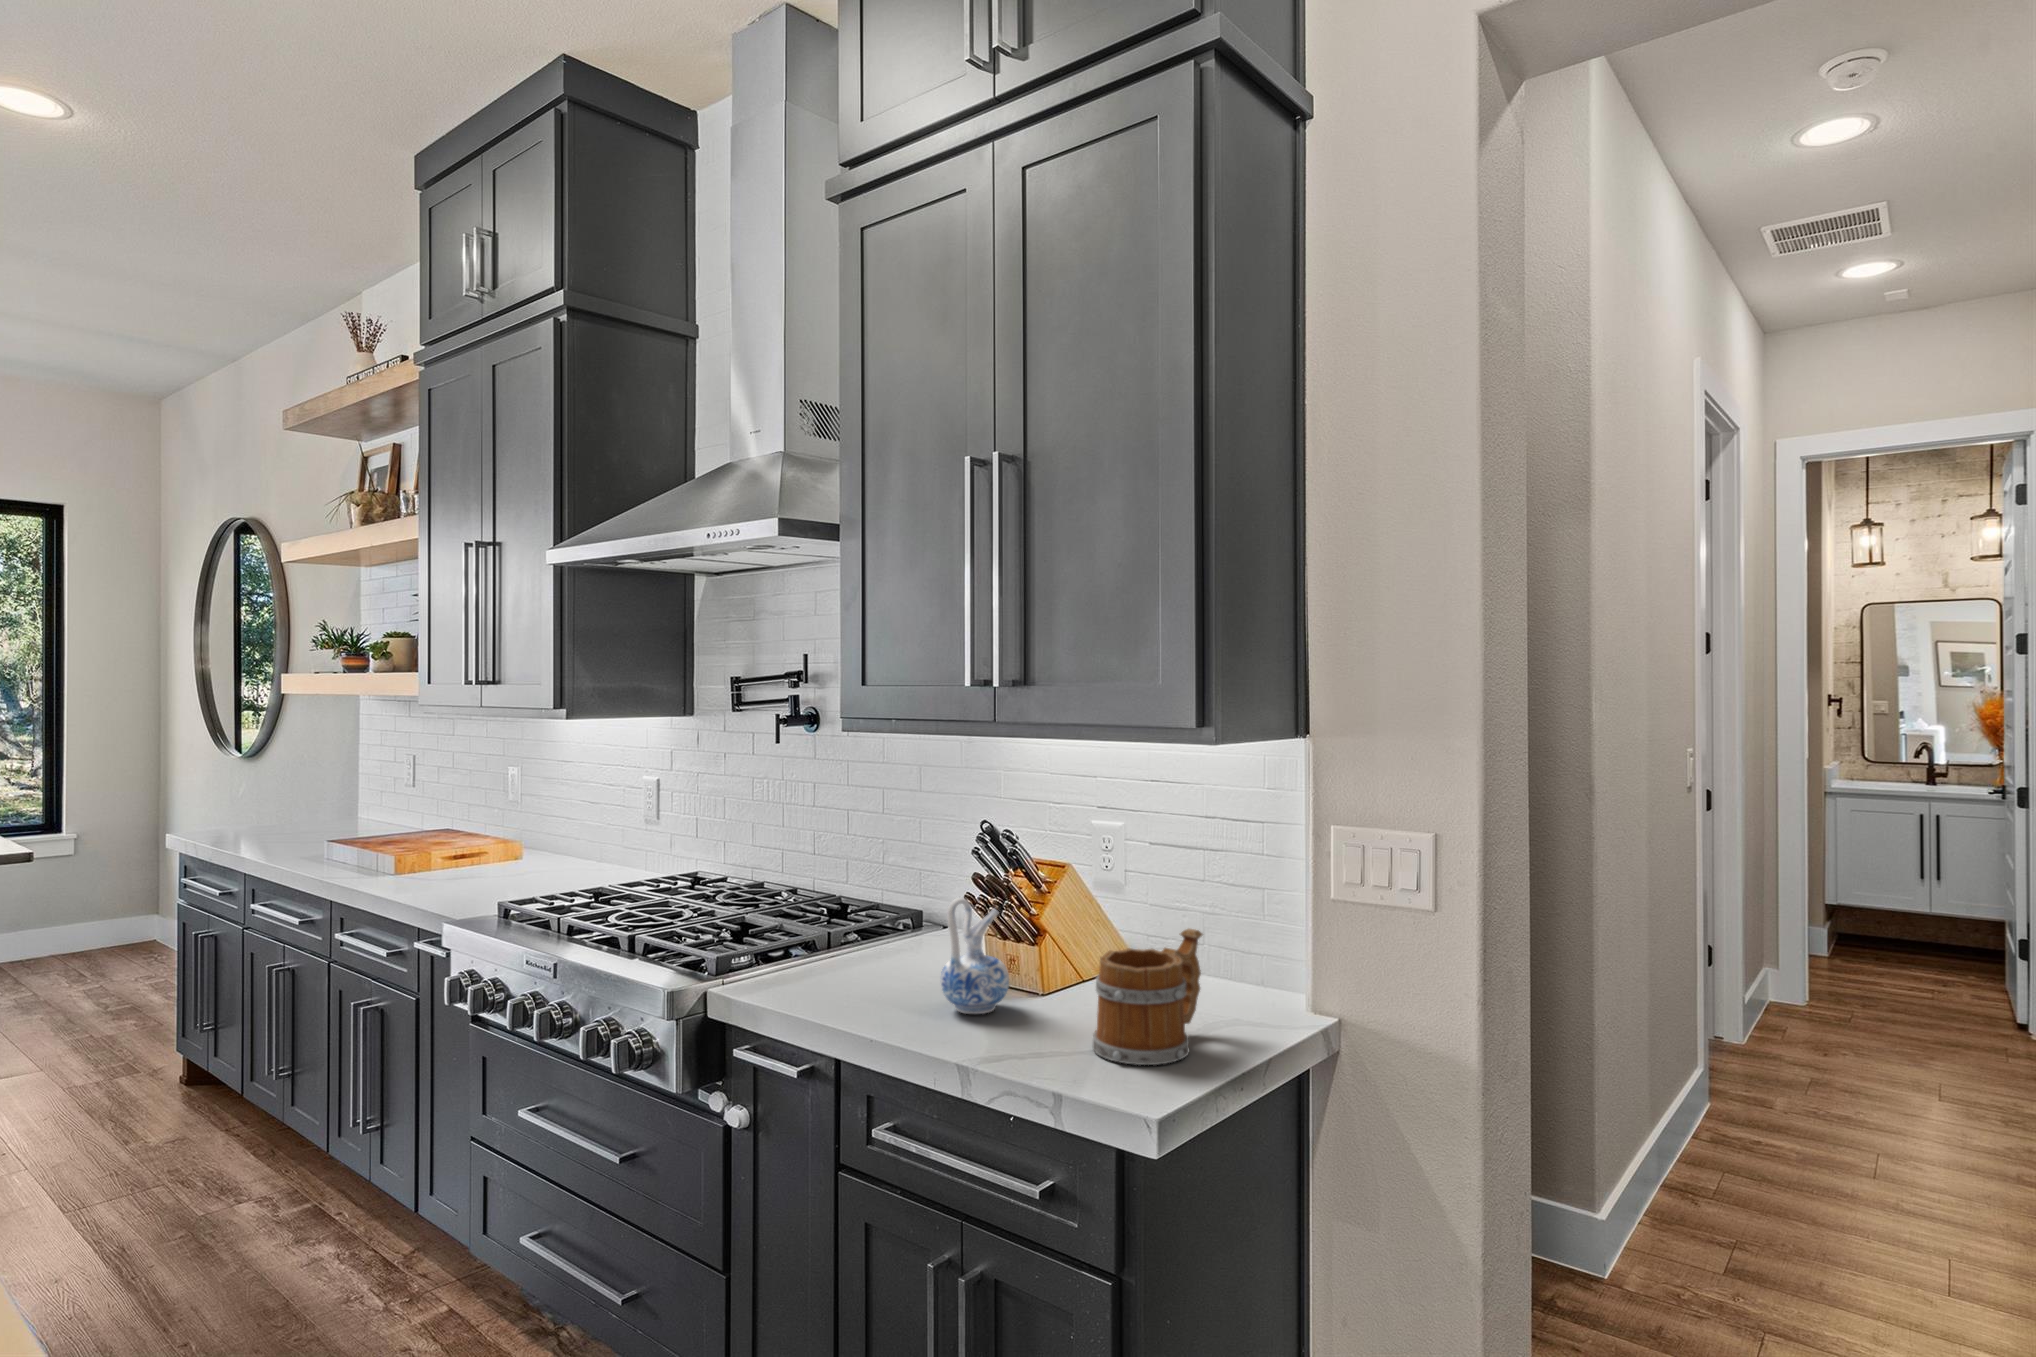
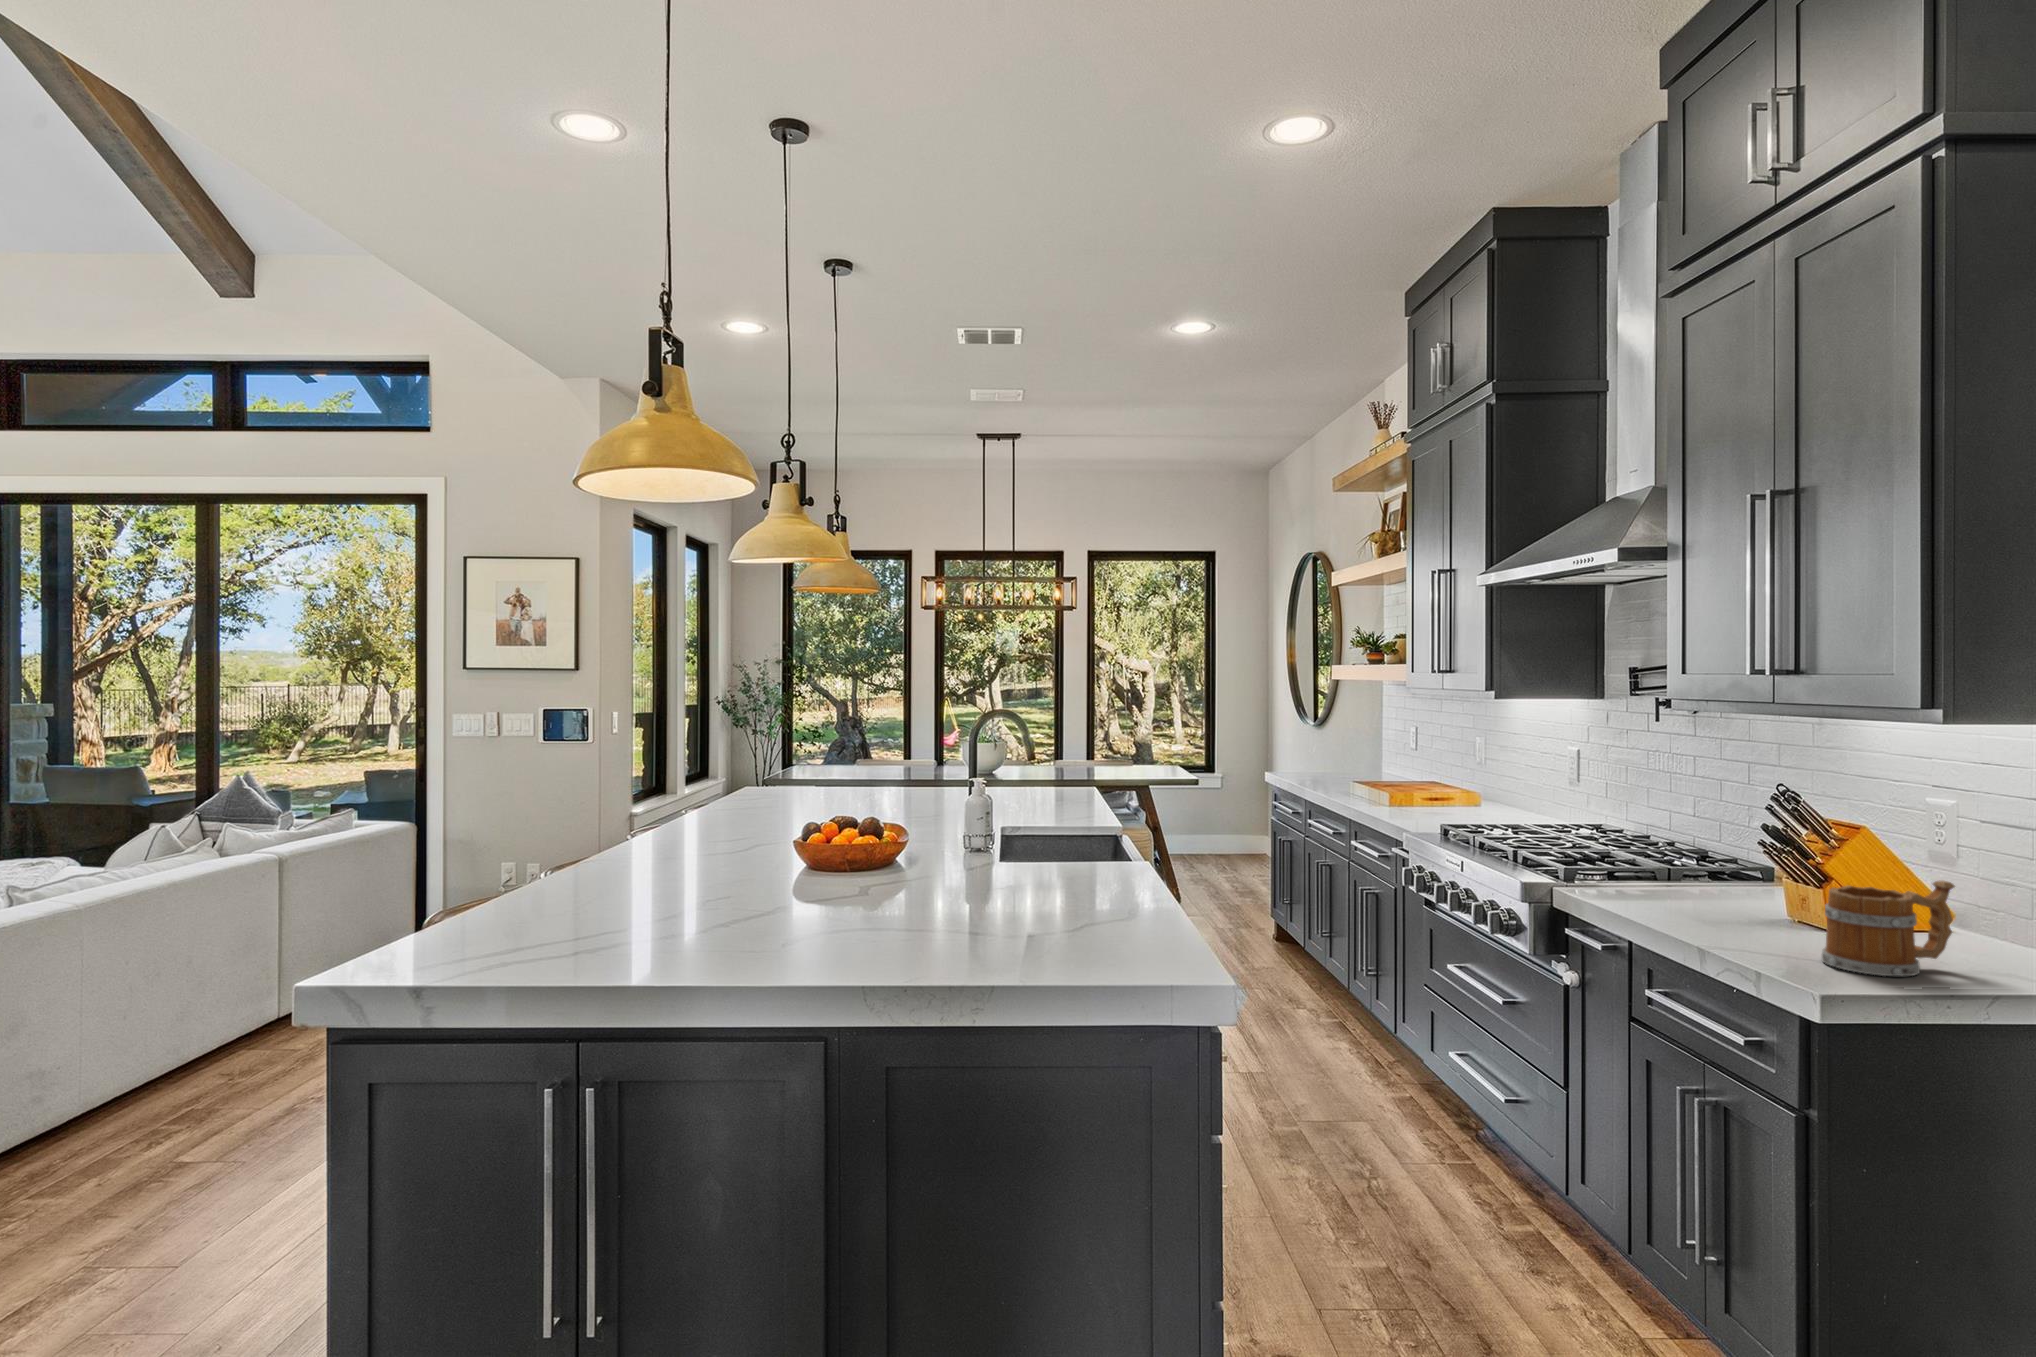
ceramic pitcher: present [941,898,1009,1014] -> none [1718,835,1781,928]

